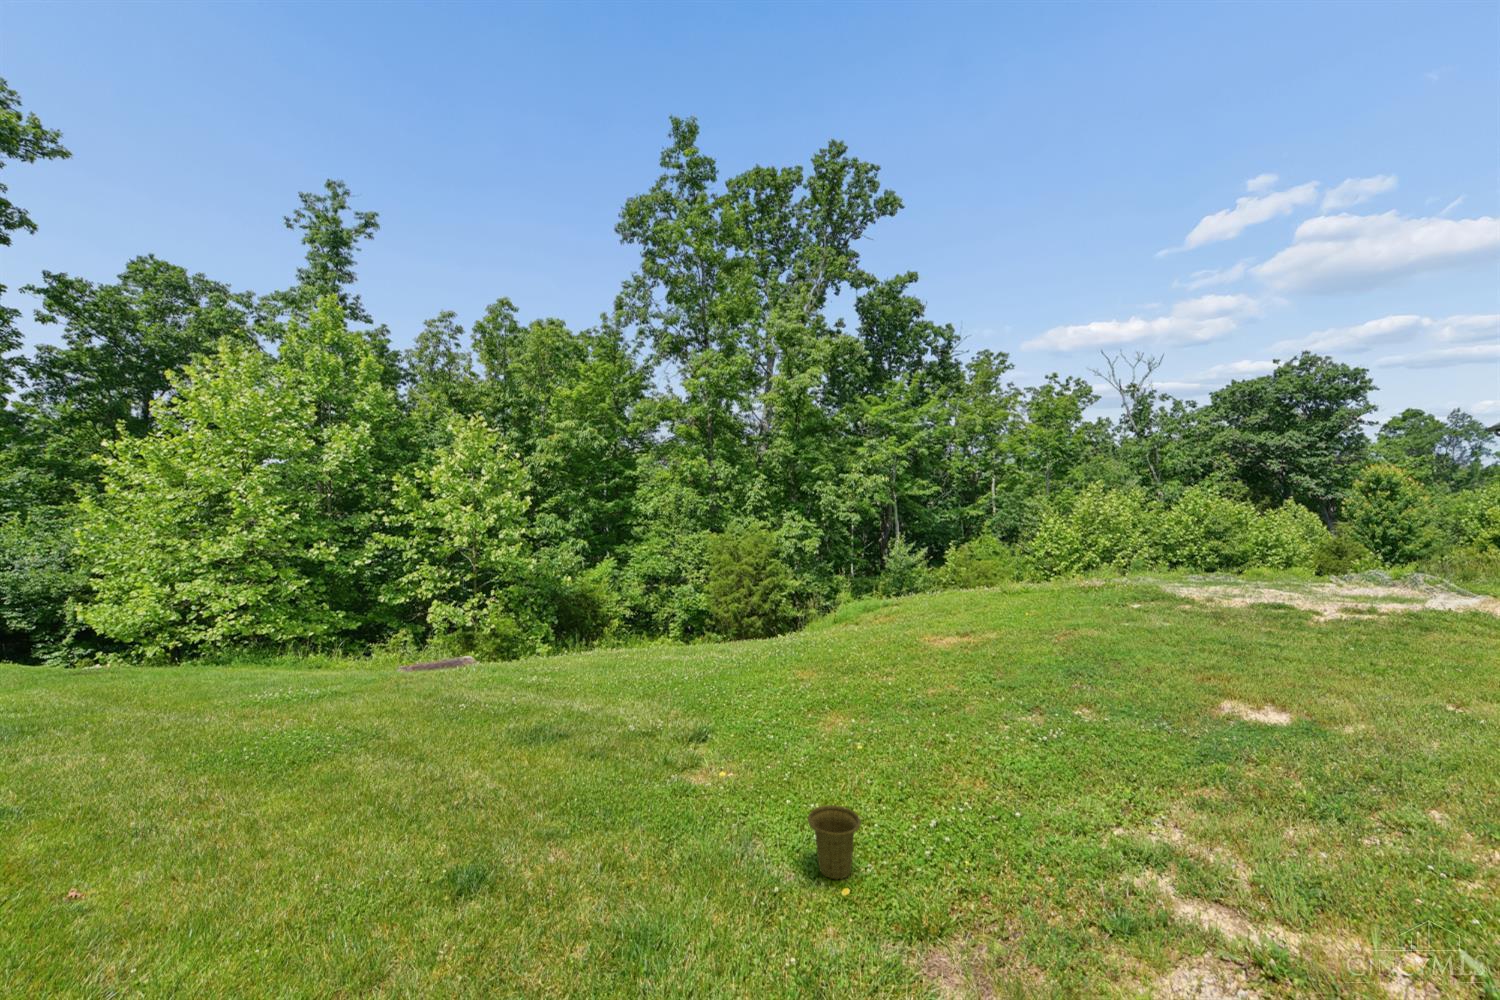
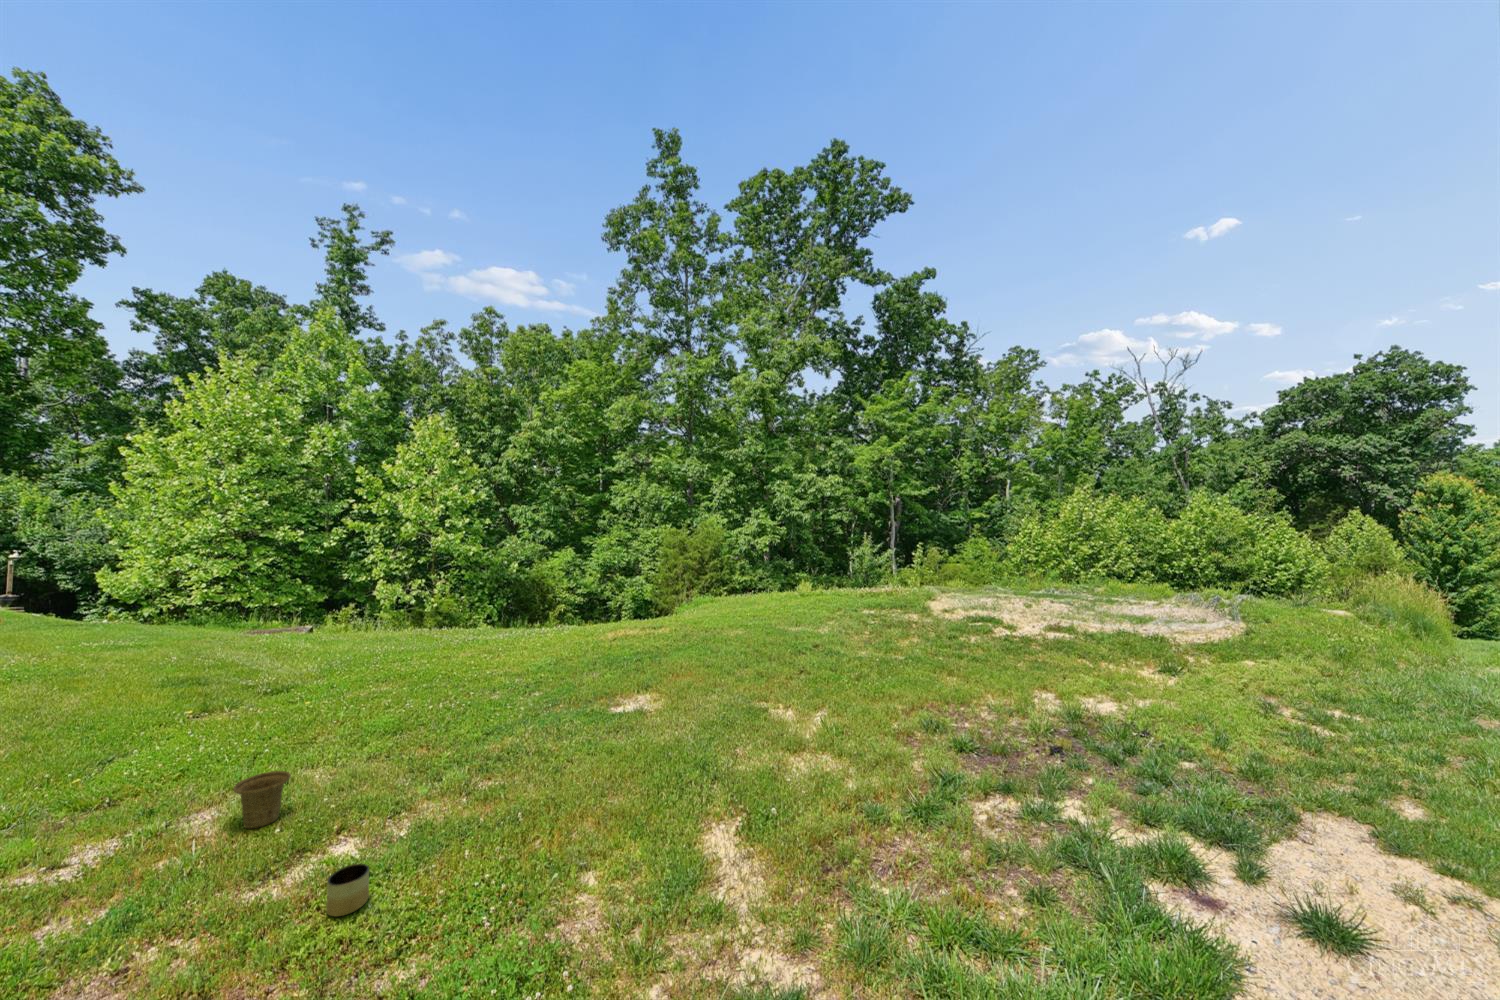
planter: none [1111,897,1162,964] -> present [326,864,369,917]

